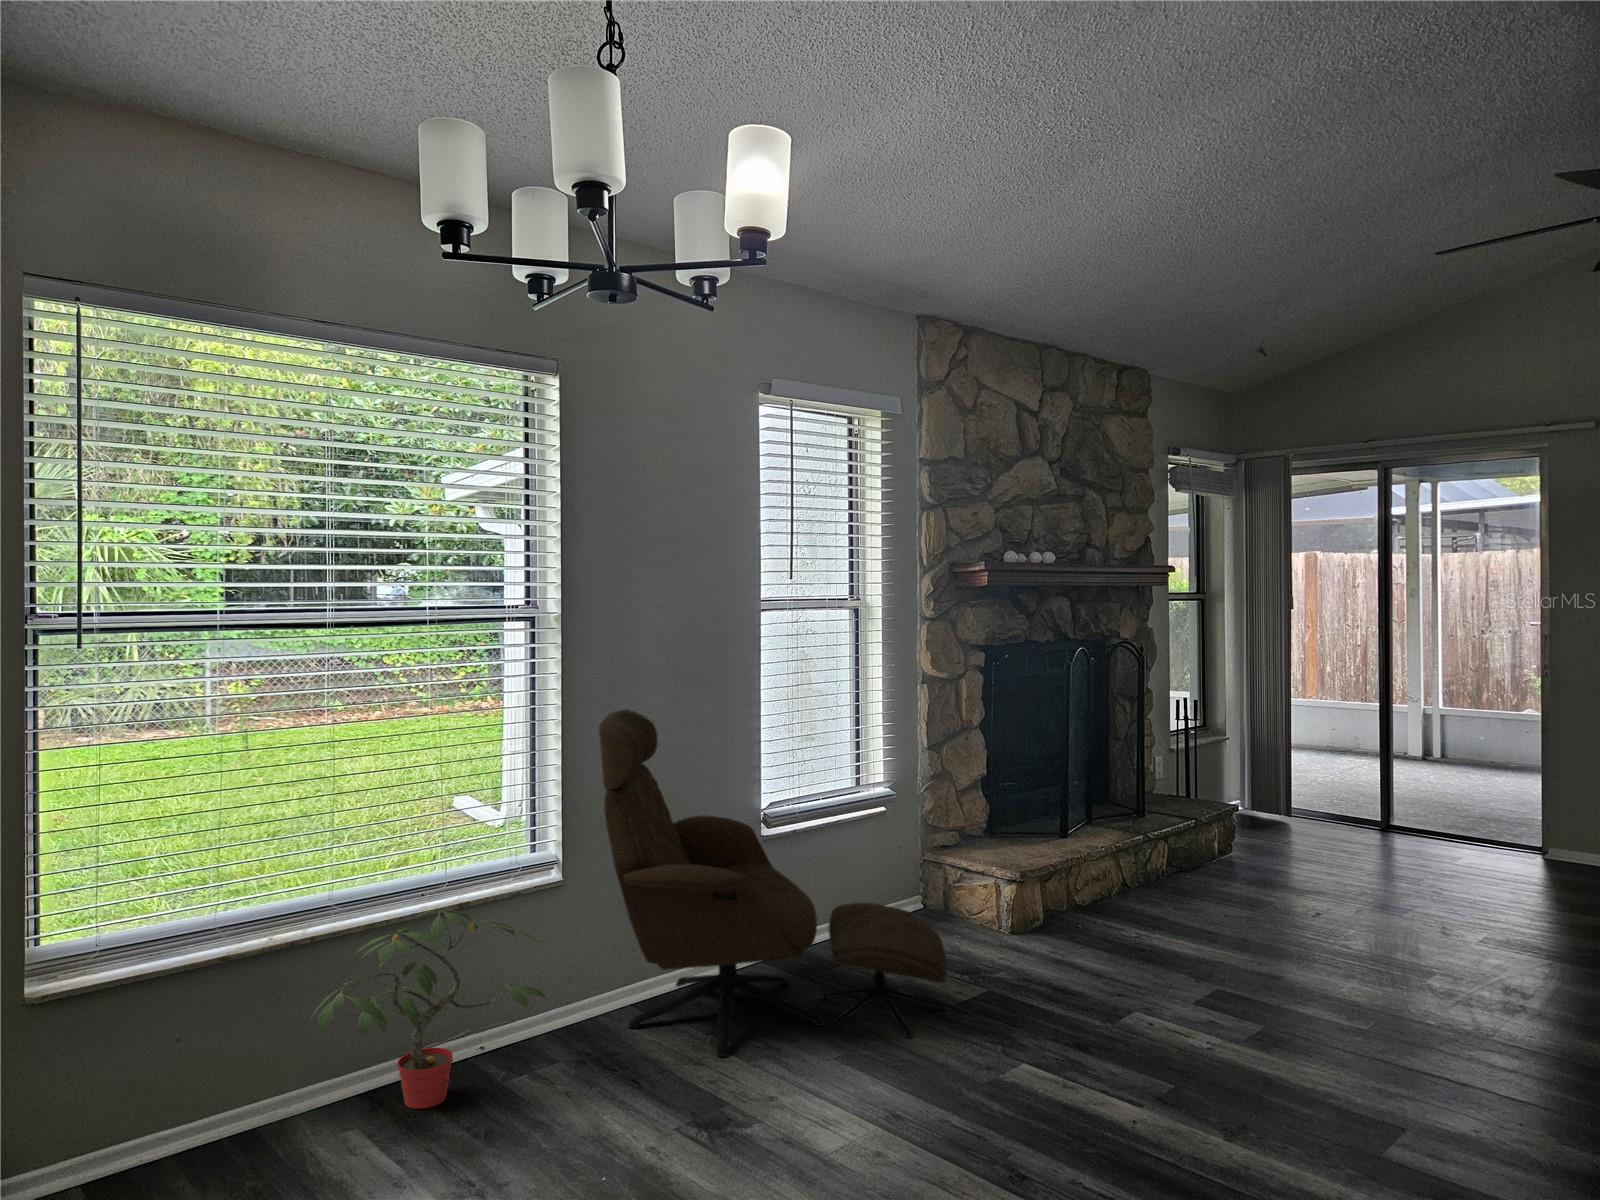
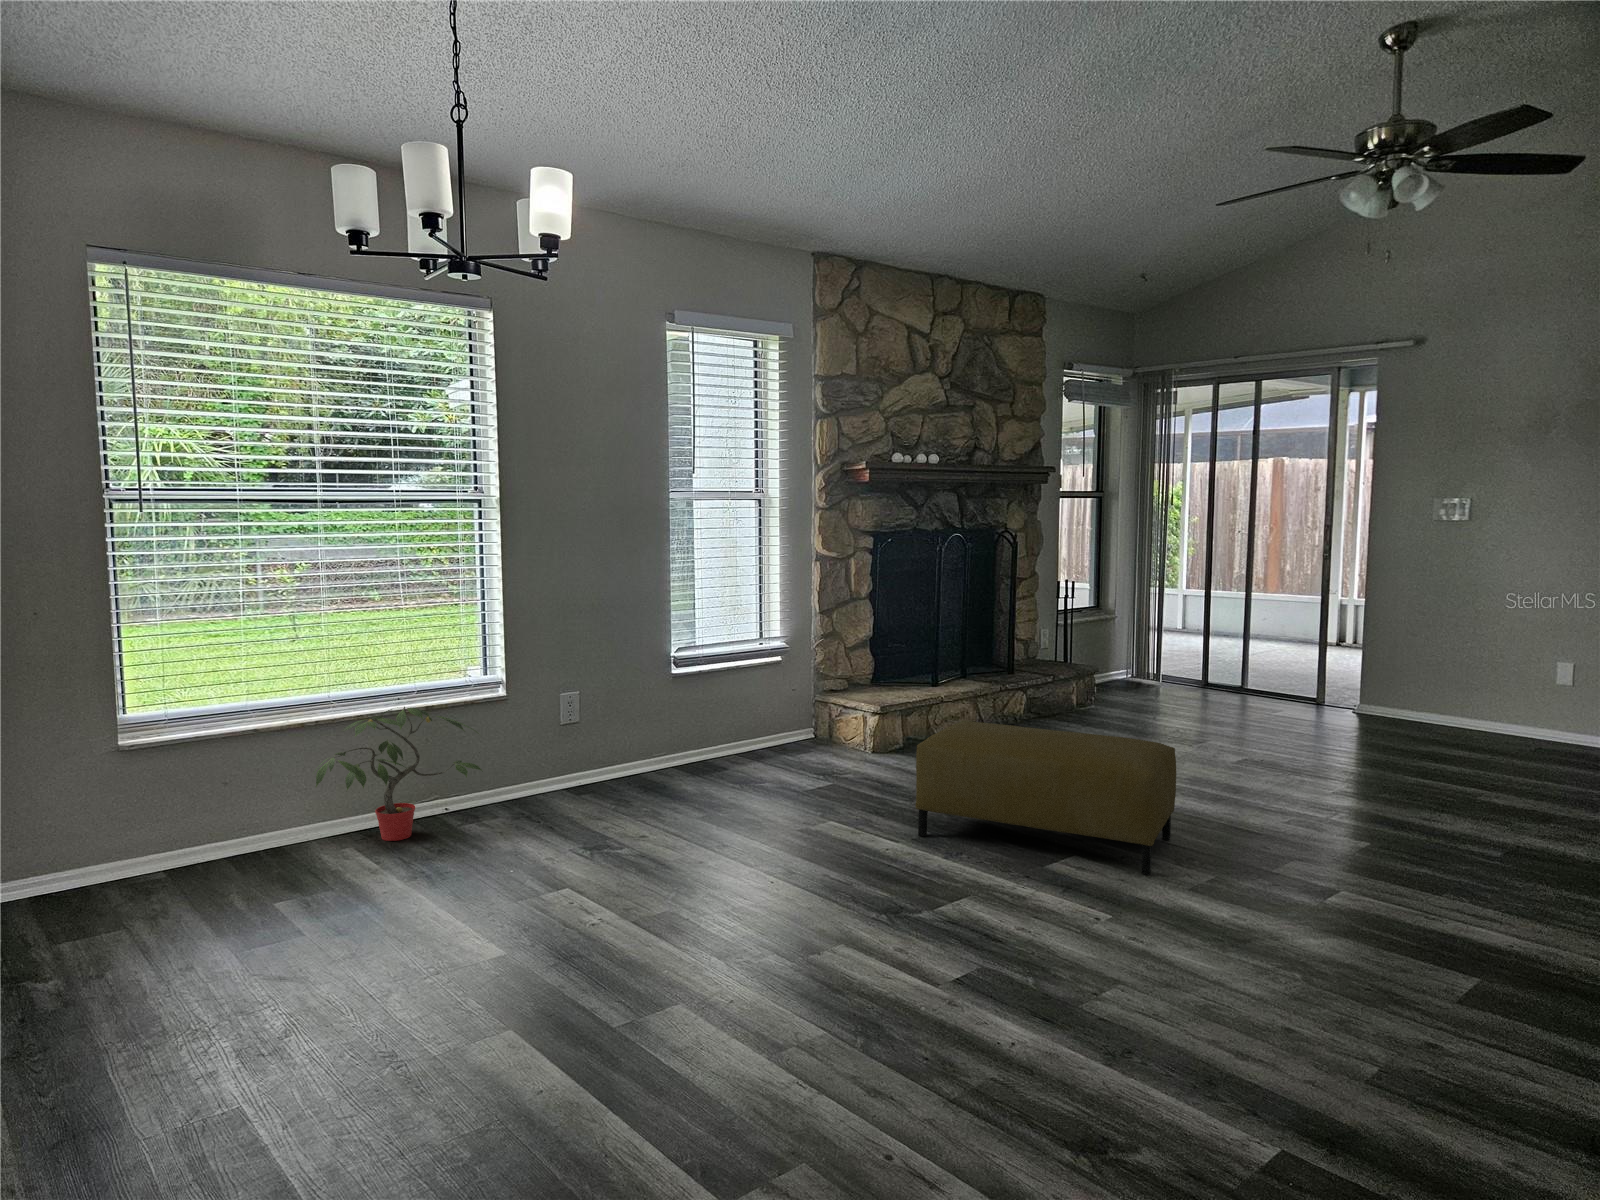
lounge chair: present [599,709,947,1057] -> none [523,570,792,819]
ottoman: none [1147,906,1525,1144] -> present [915,722,1176,875]

